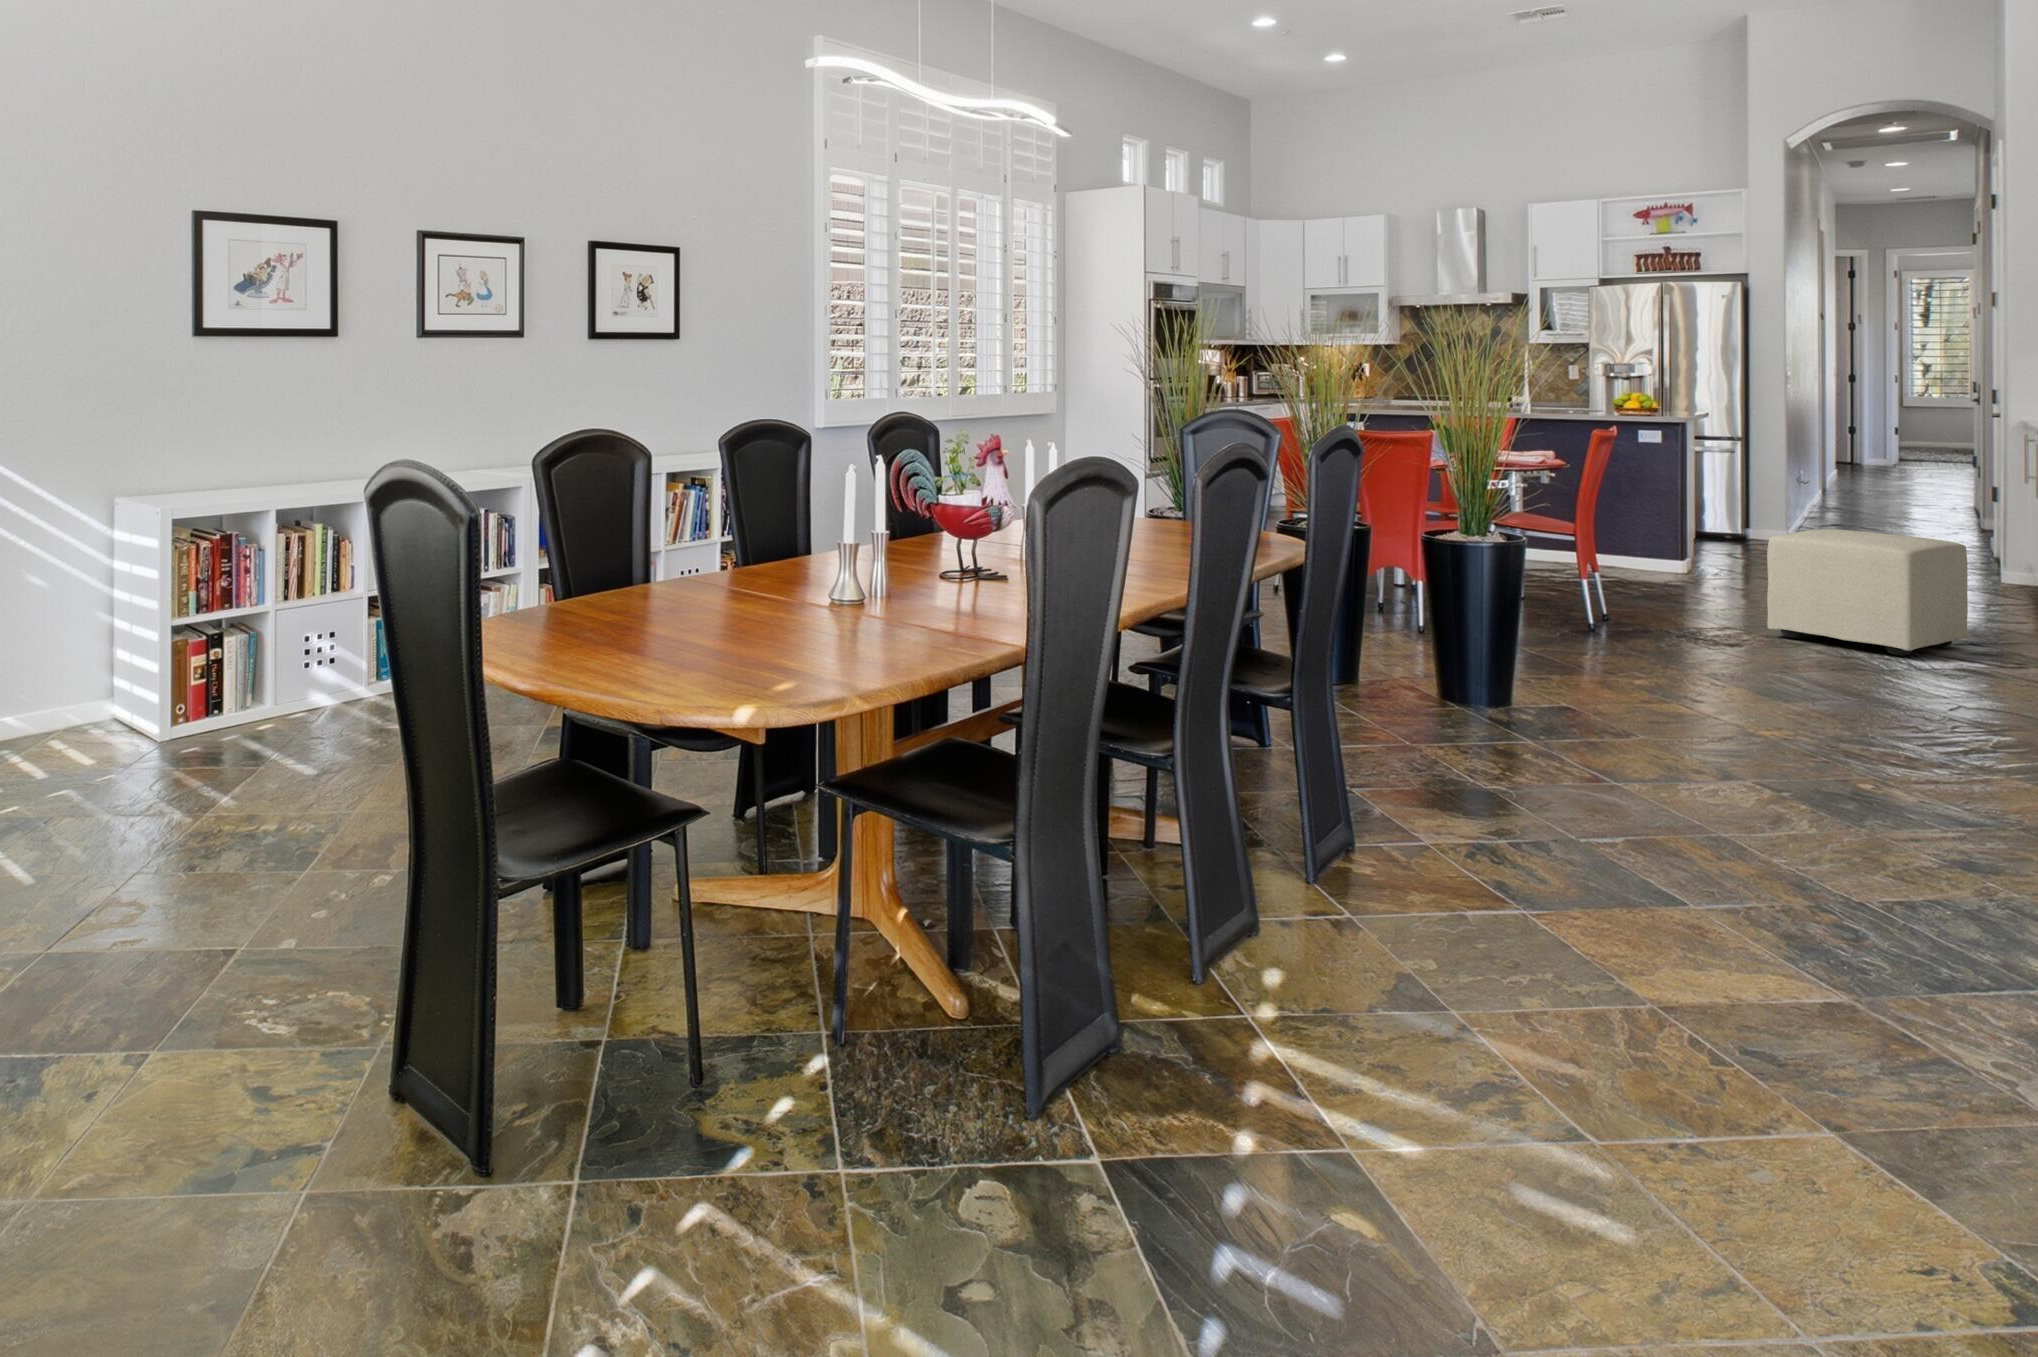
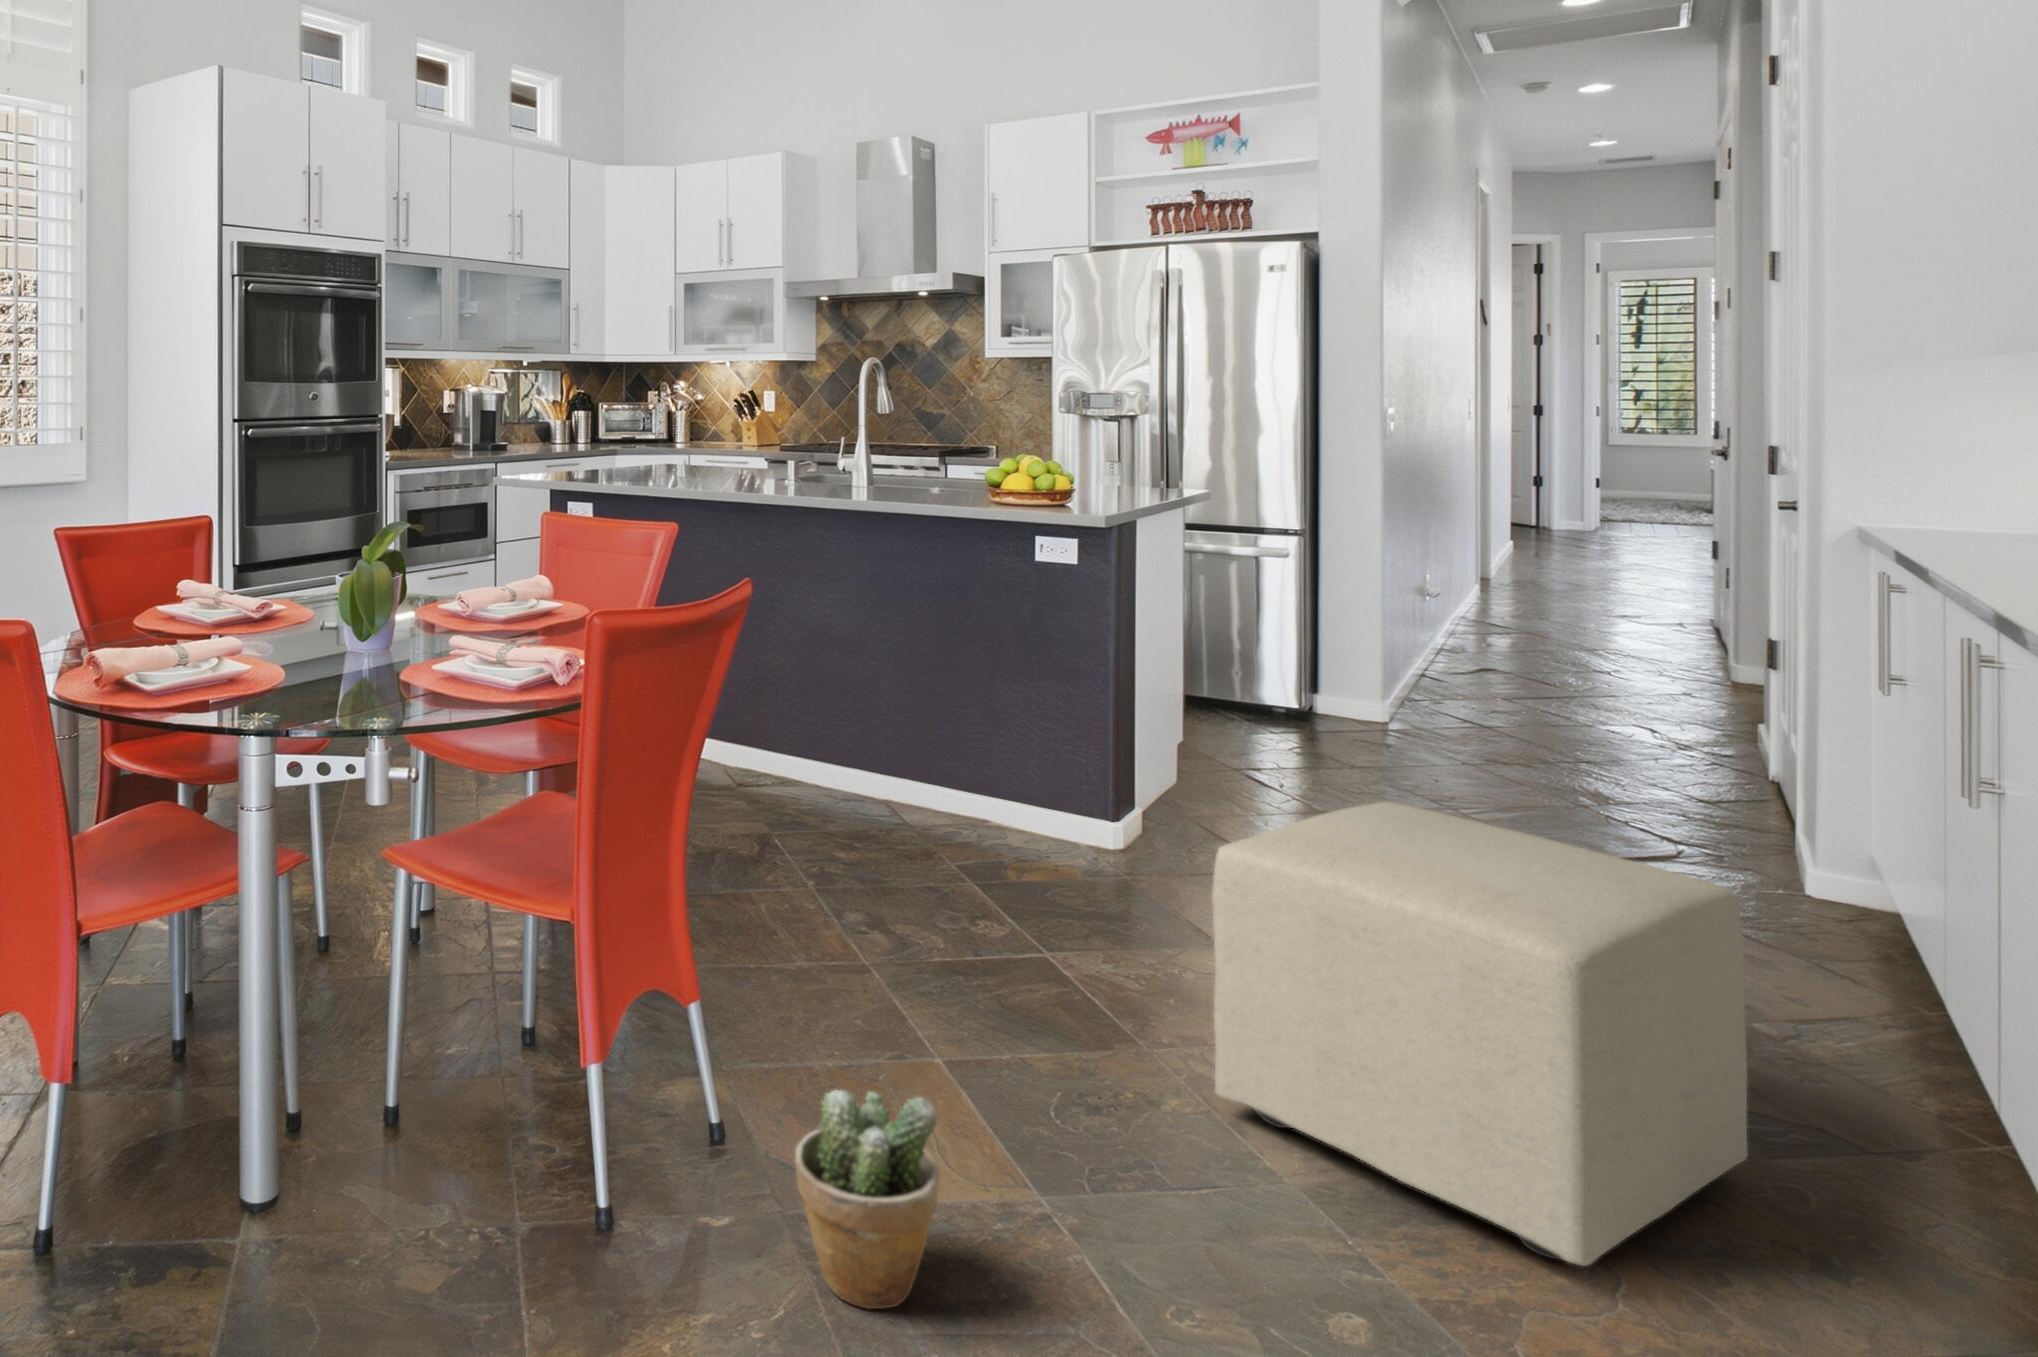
potted plant: none [1645,596,1700,661] -> present [795,1090,940,1309]

